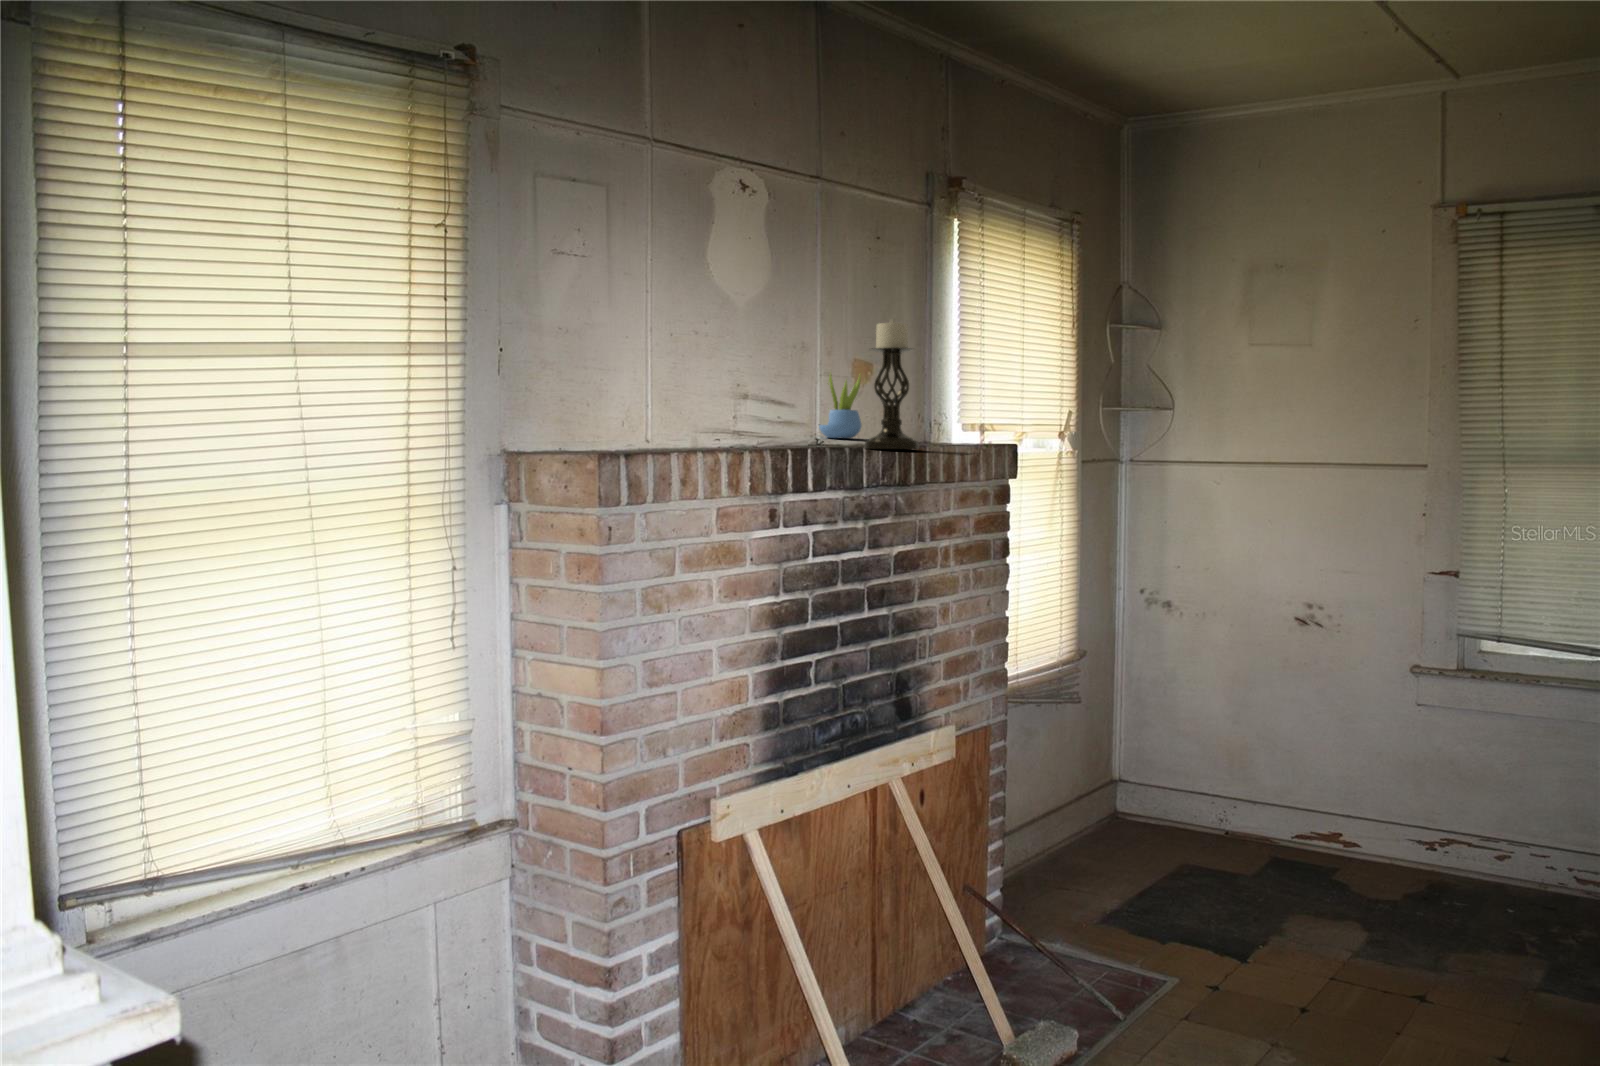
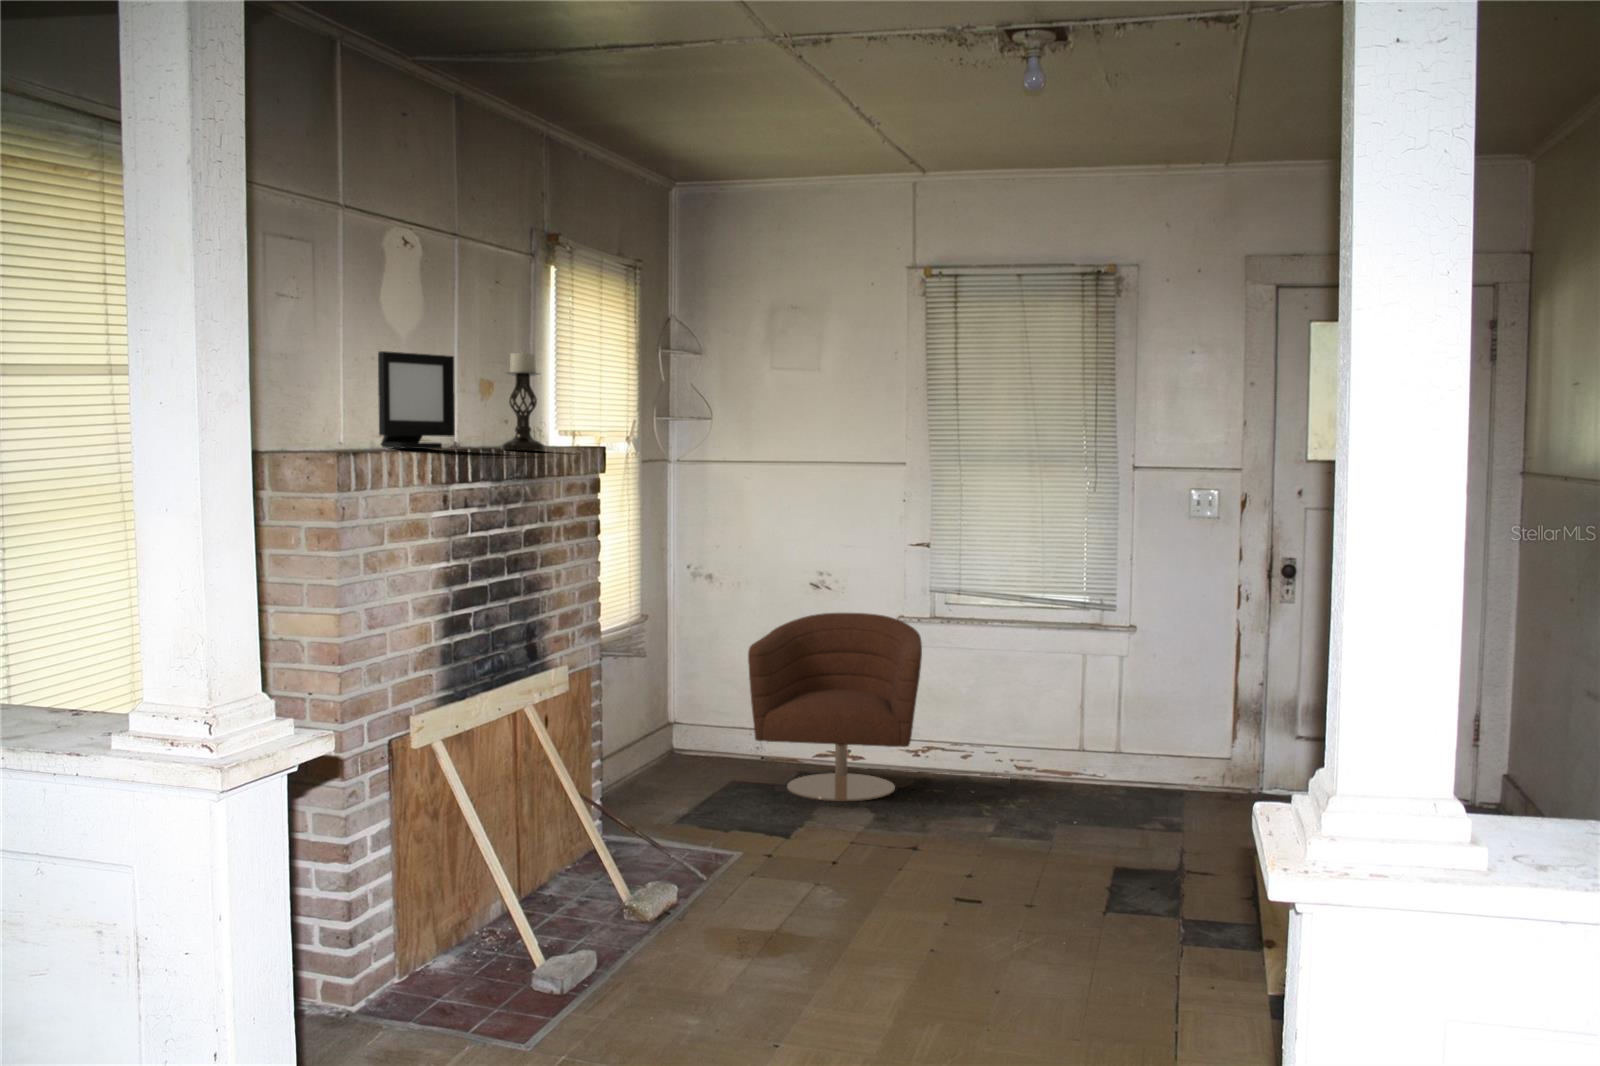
picture frame: none [690,322,791,448] -> present [378,351,455,449]
succulent plant: present [819,375,861,438] -> none [451,387,487,441]
armchair: none [1209,657,1458,914] -> present [748,613,922,801]

